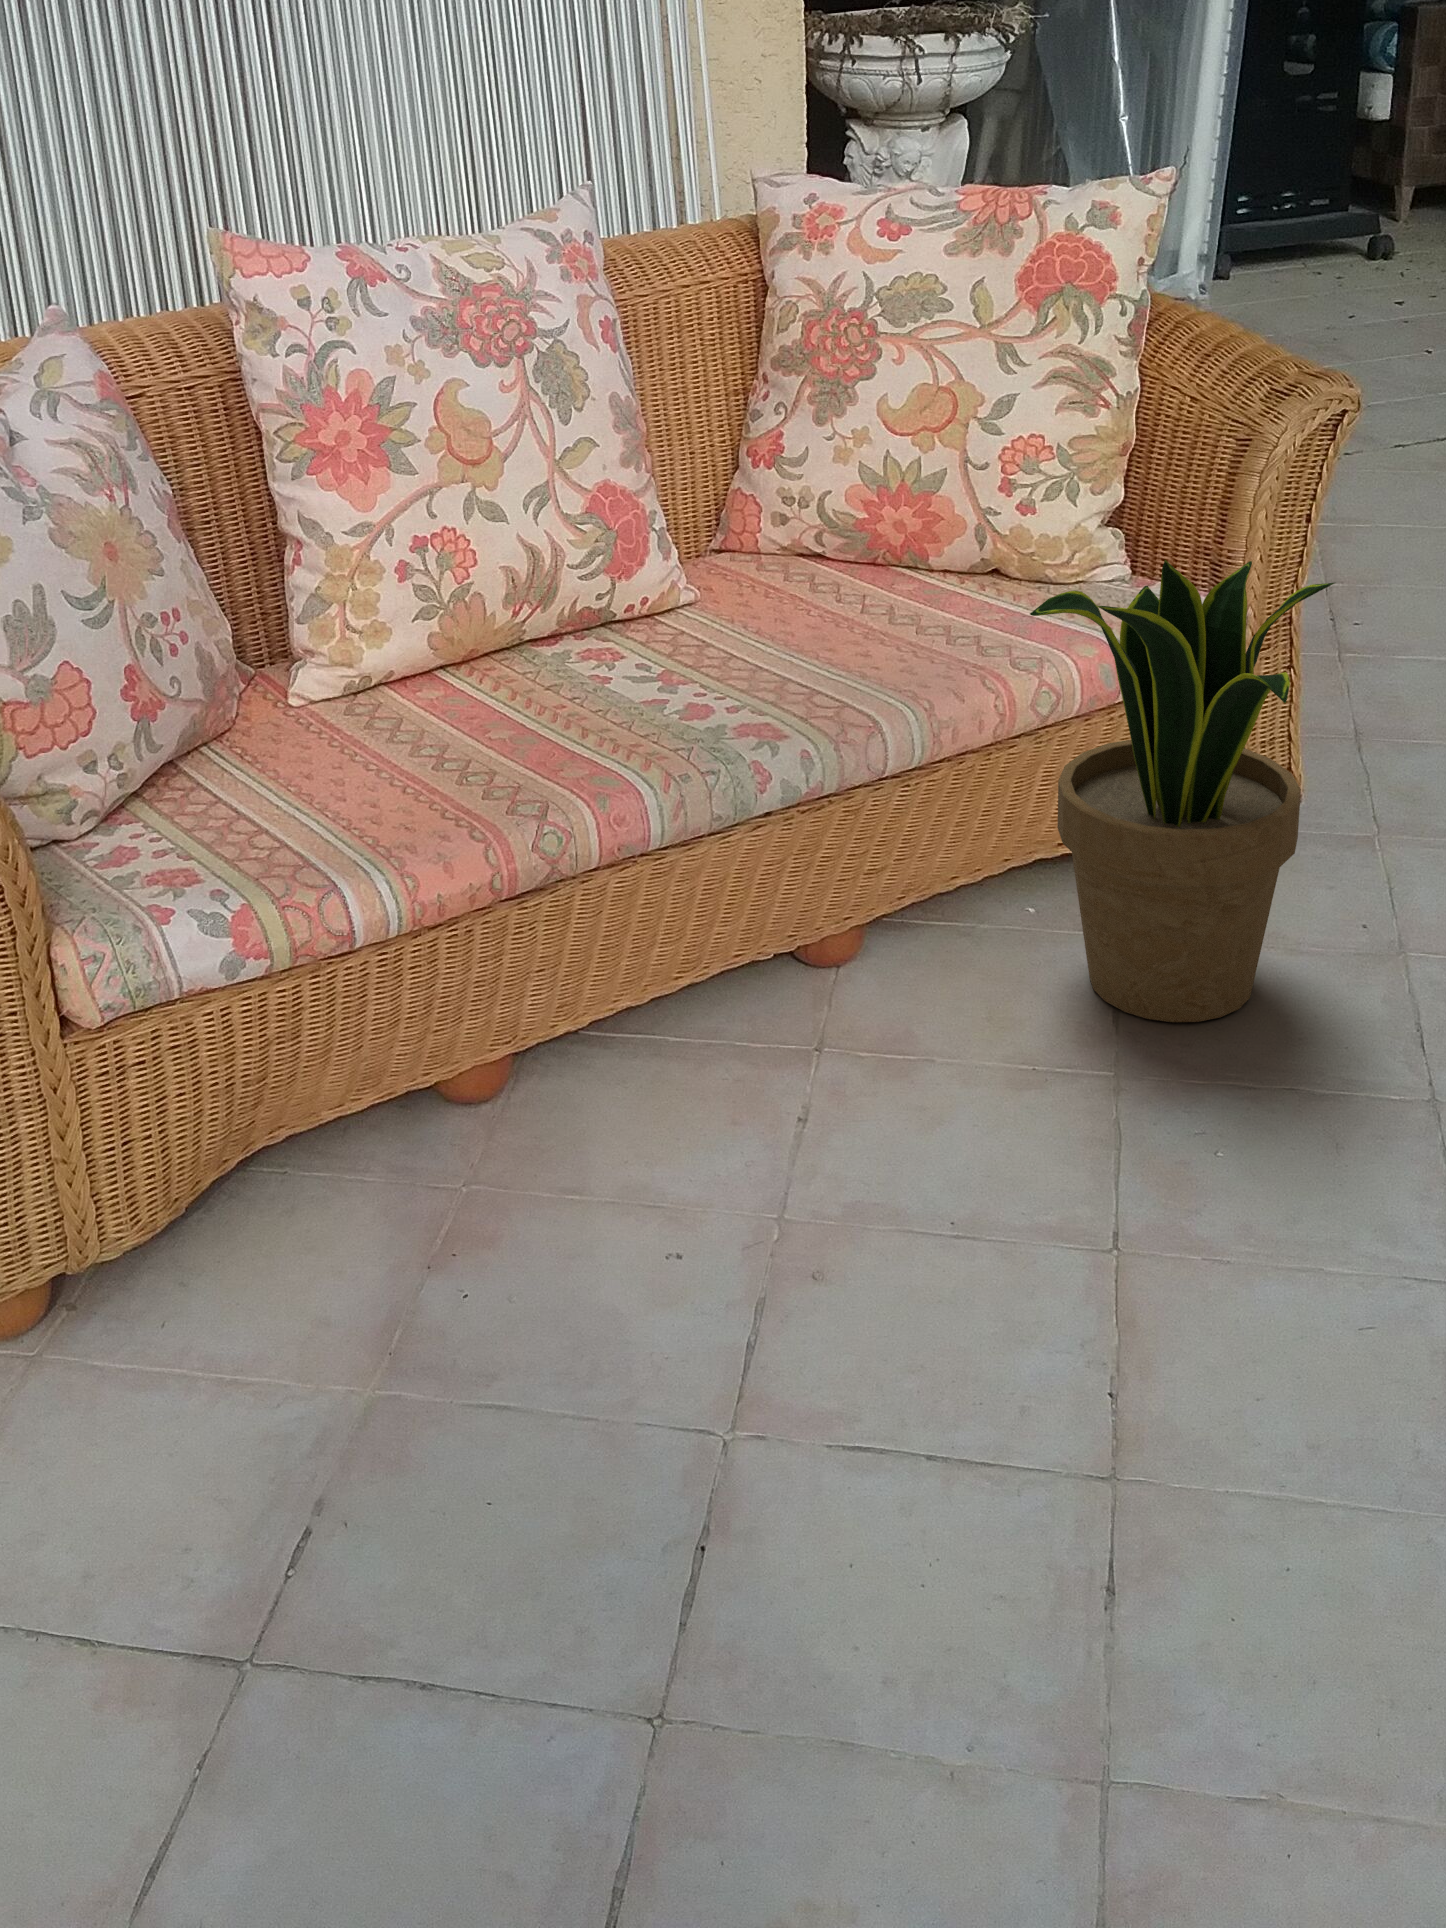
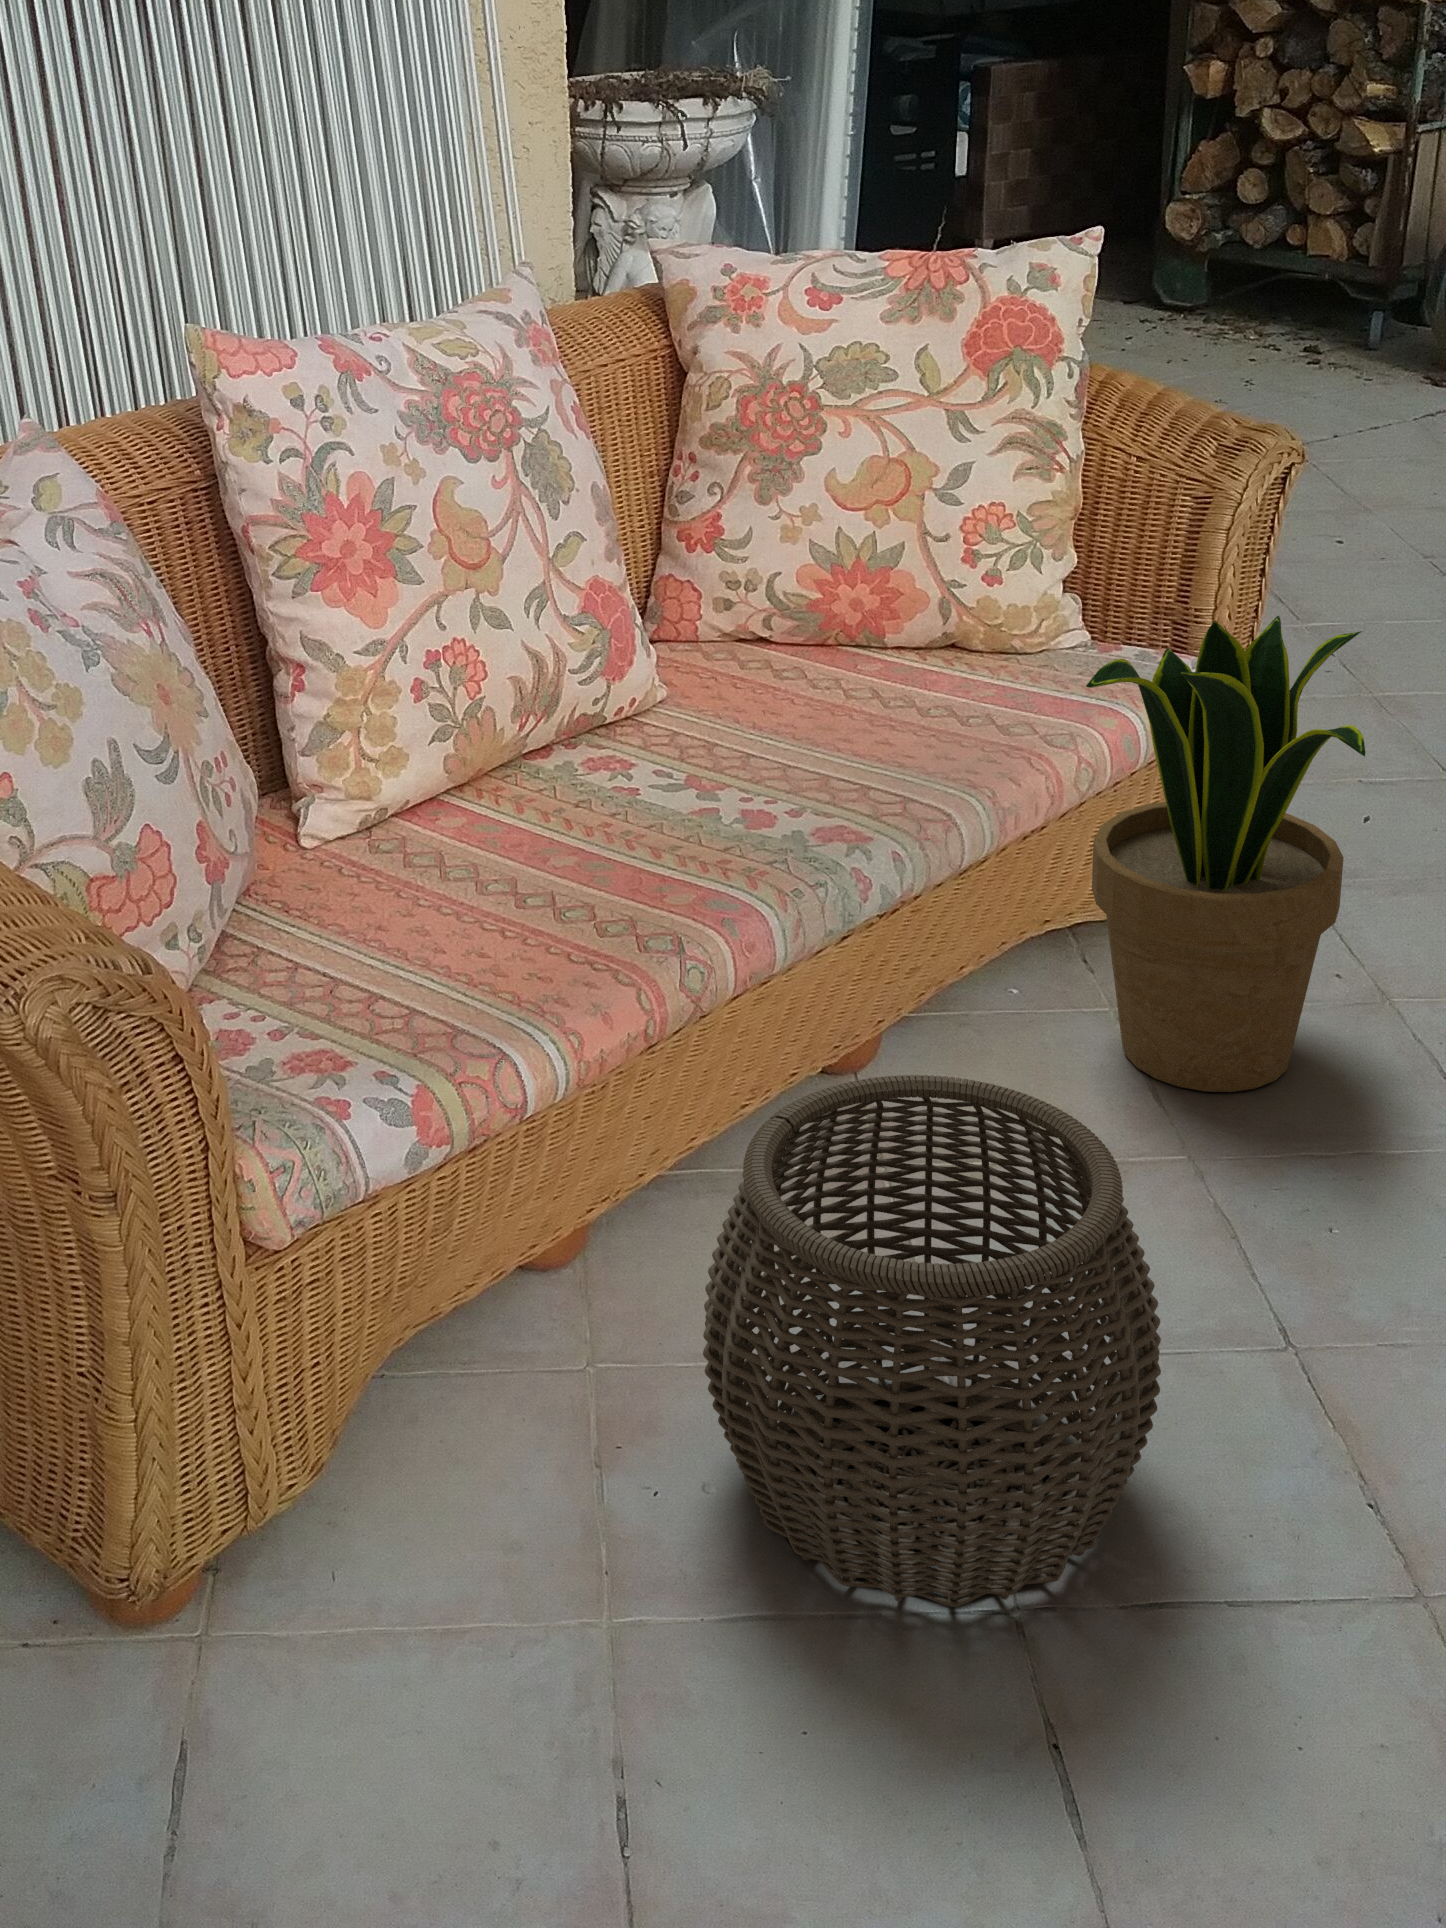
woven basket: none [470,948,883,1425] -> present [703,1075,1161,1607]

